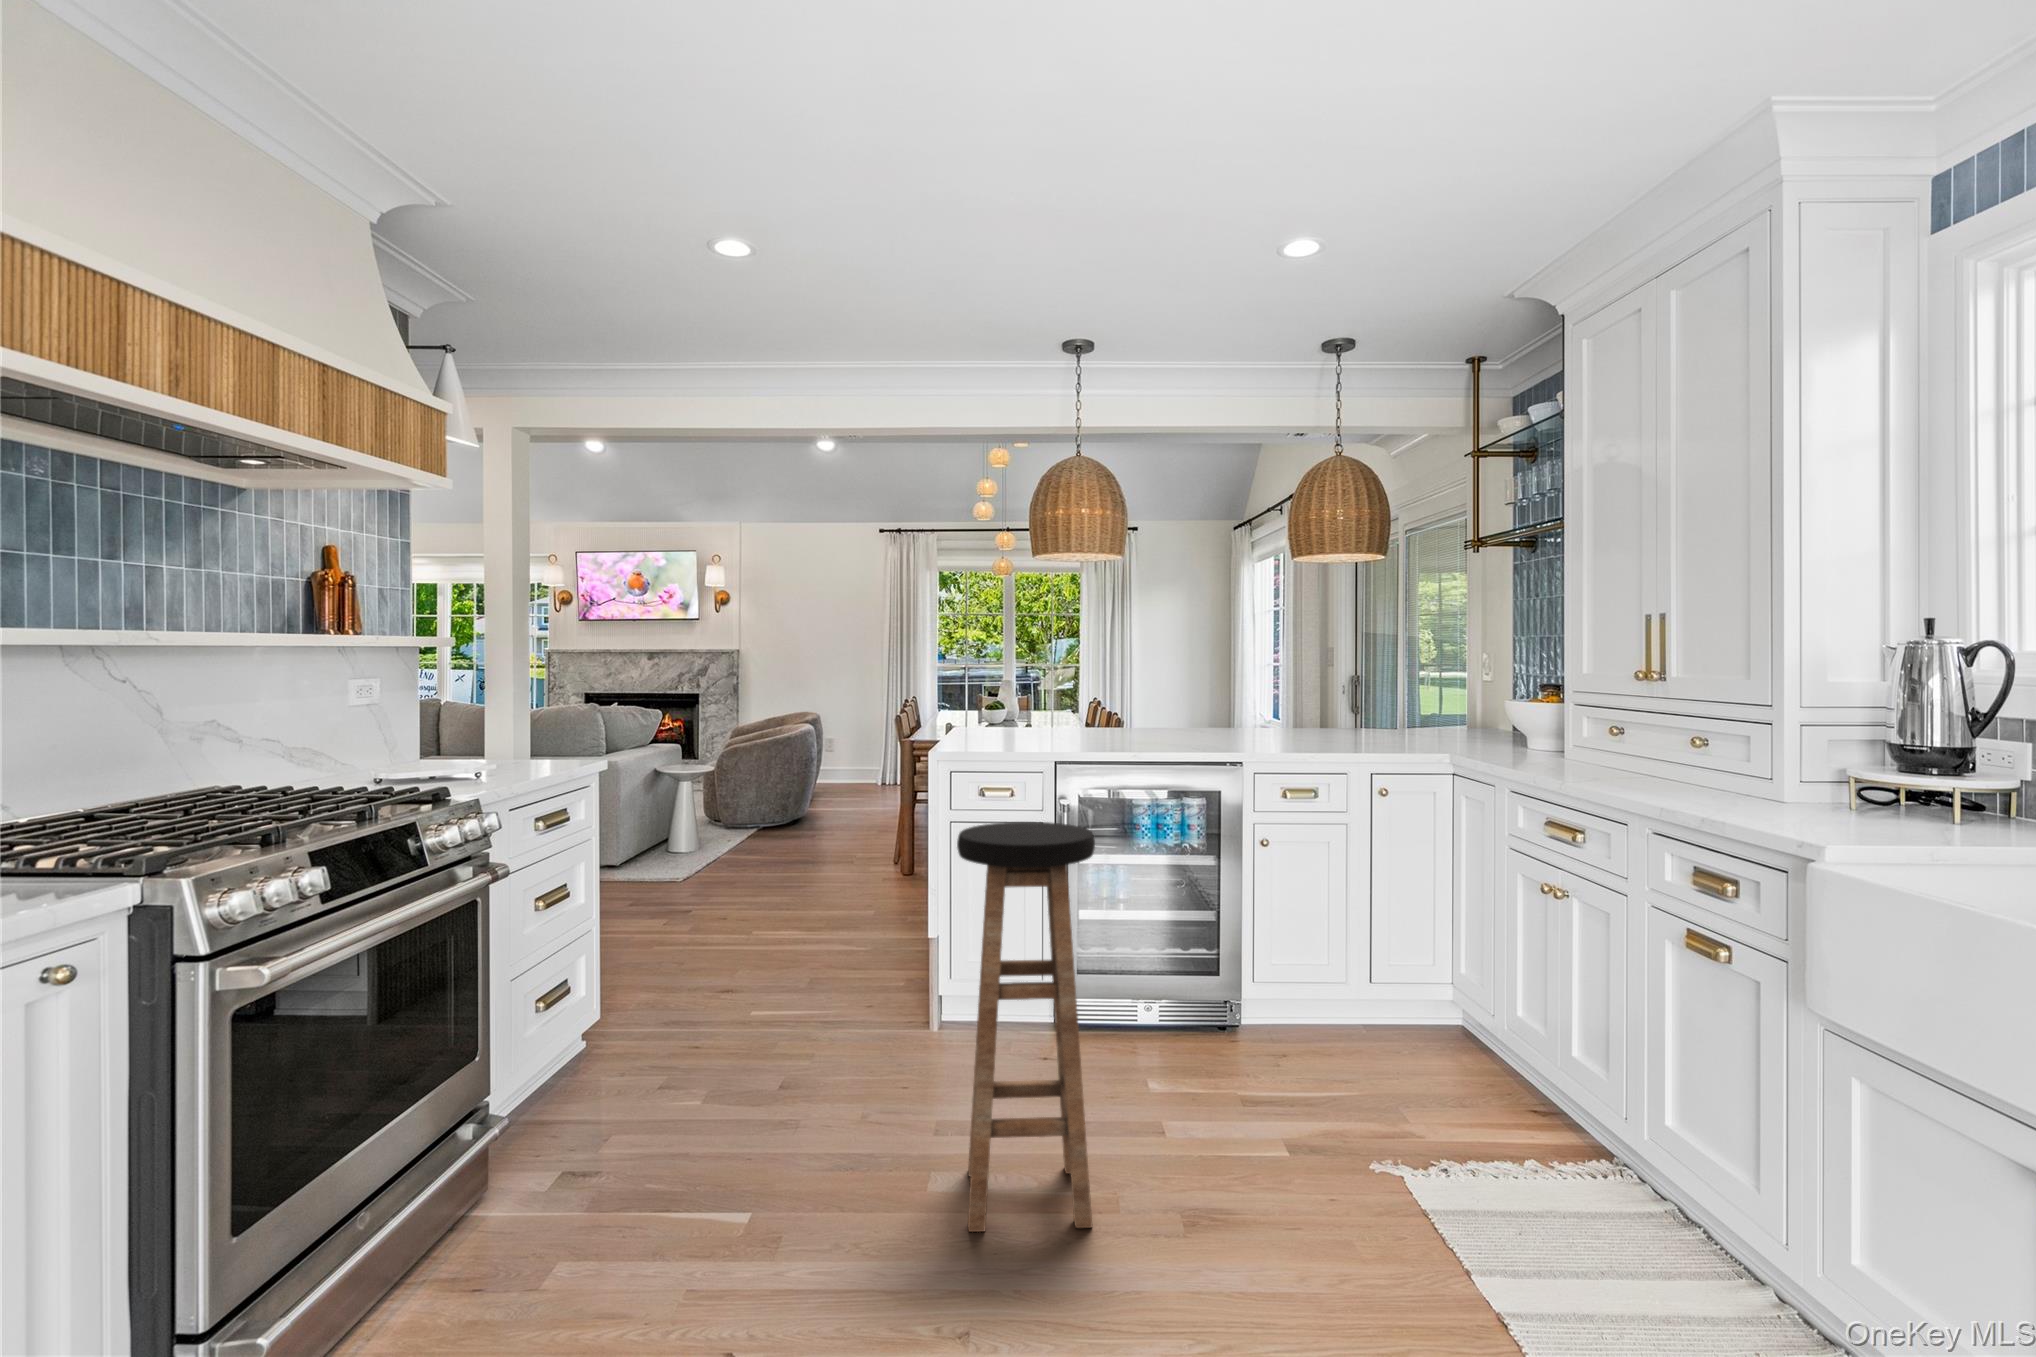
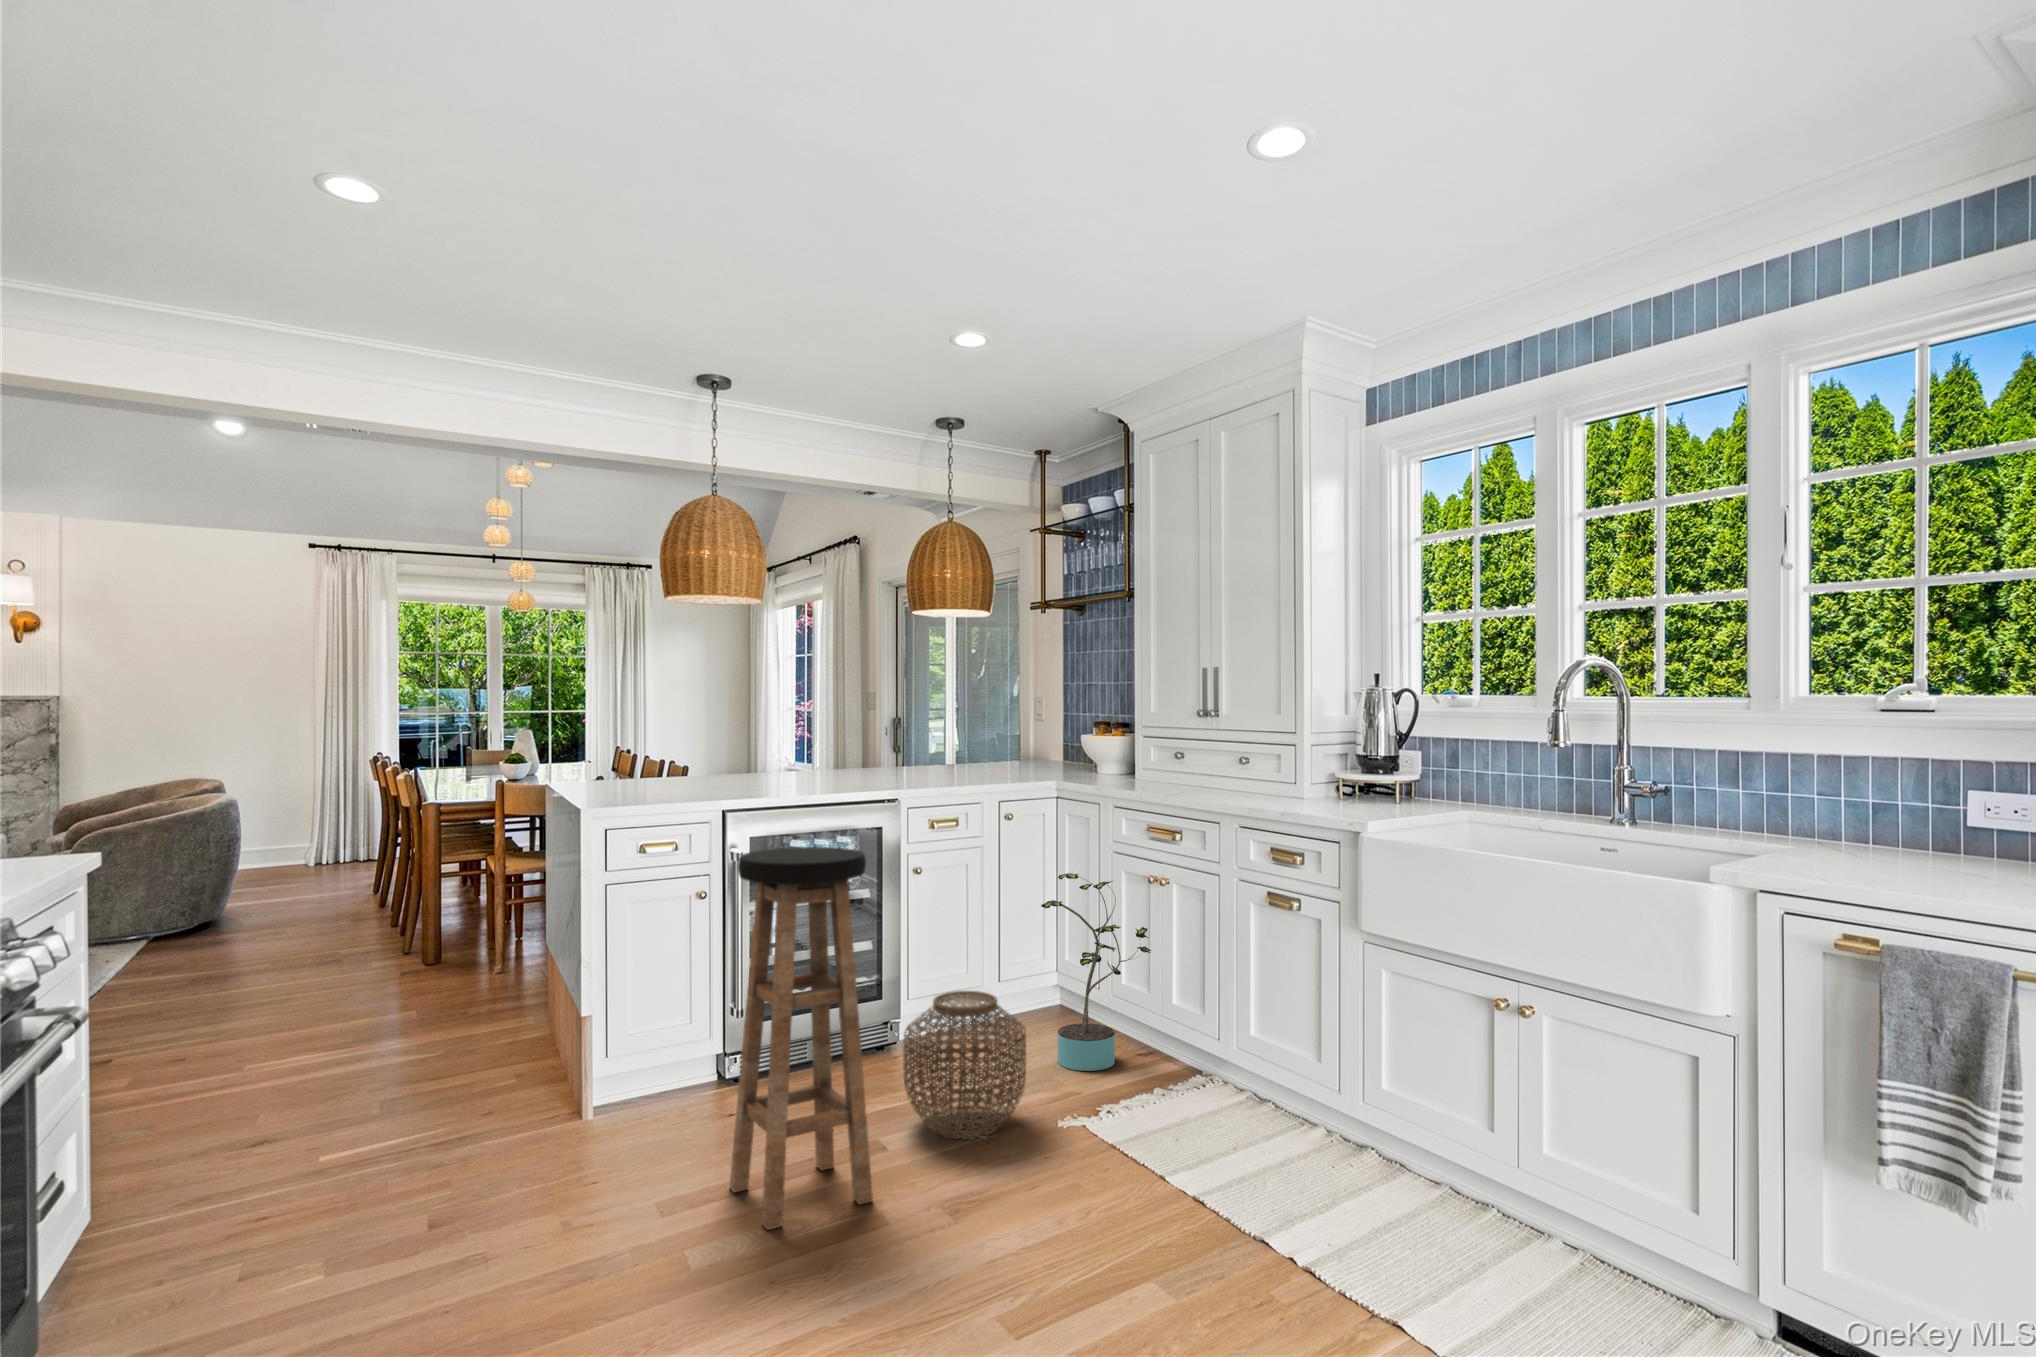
potted plant: none [1387,870,1540,1119] -> present [1041,873,1151,1071]
woven basket: none [1179,999,1326,1177] -> present [903,991,1026,1139]

